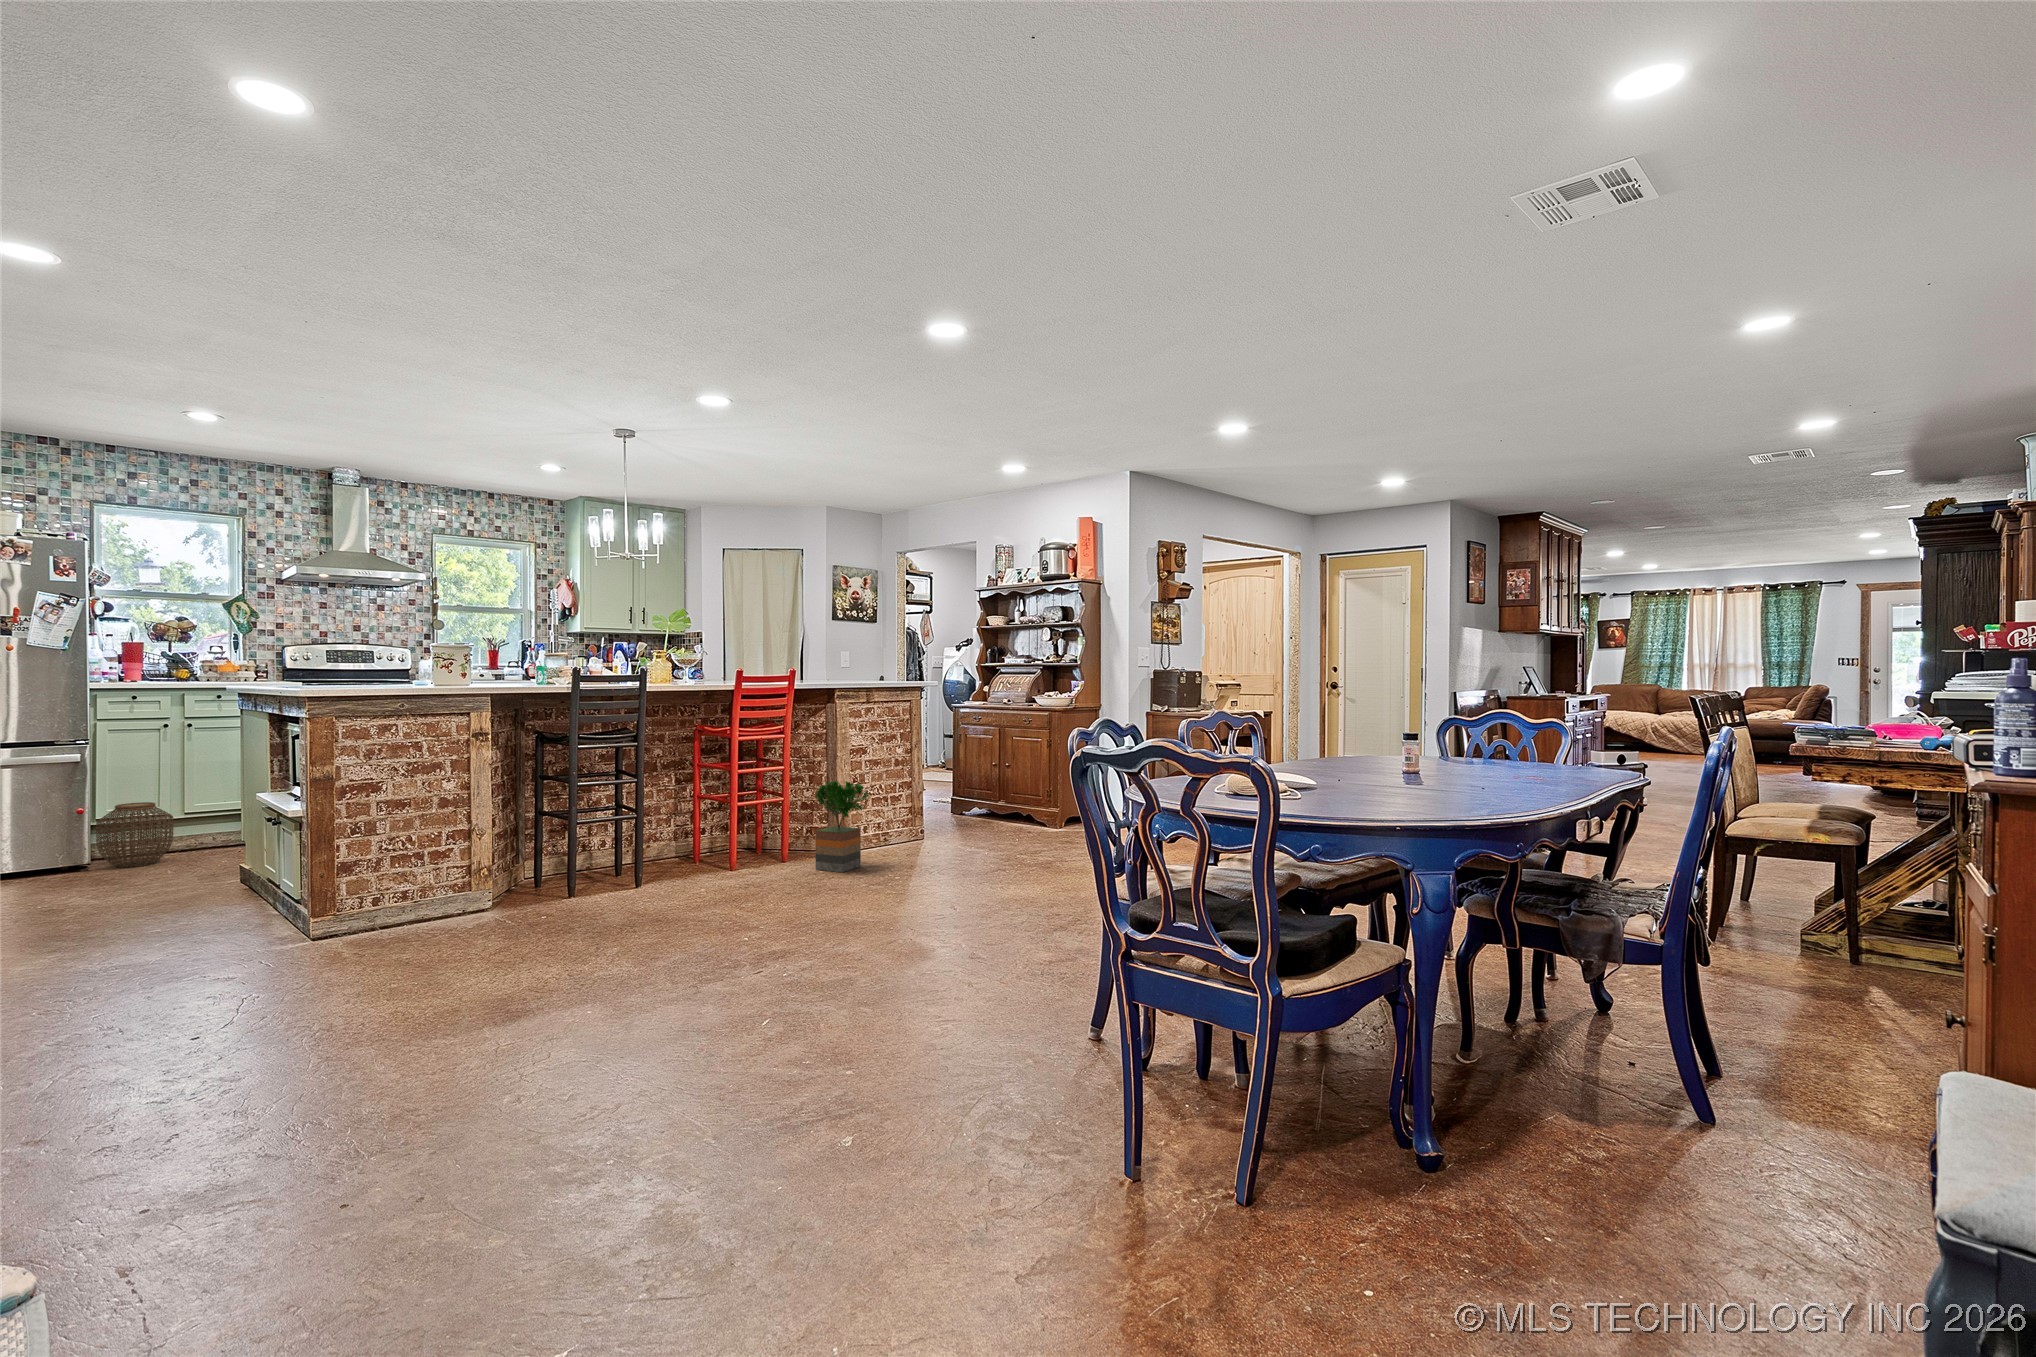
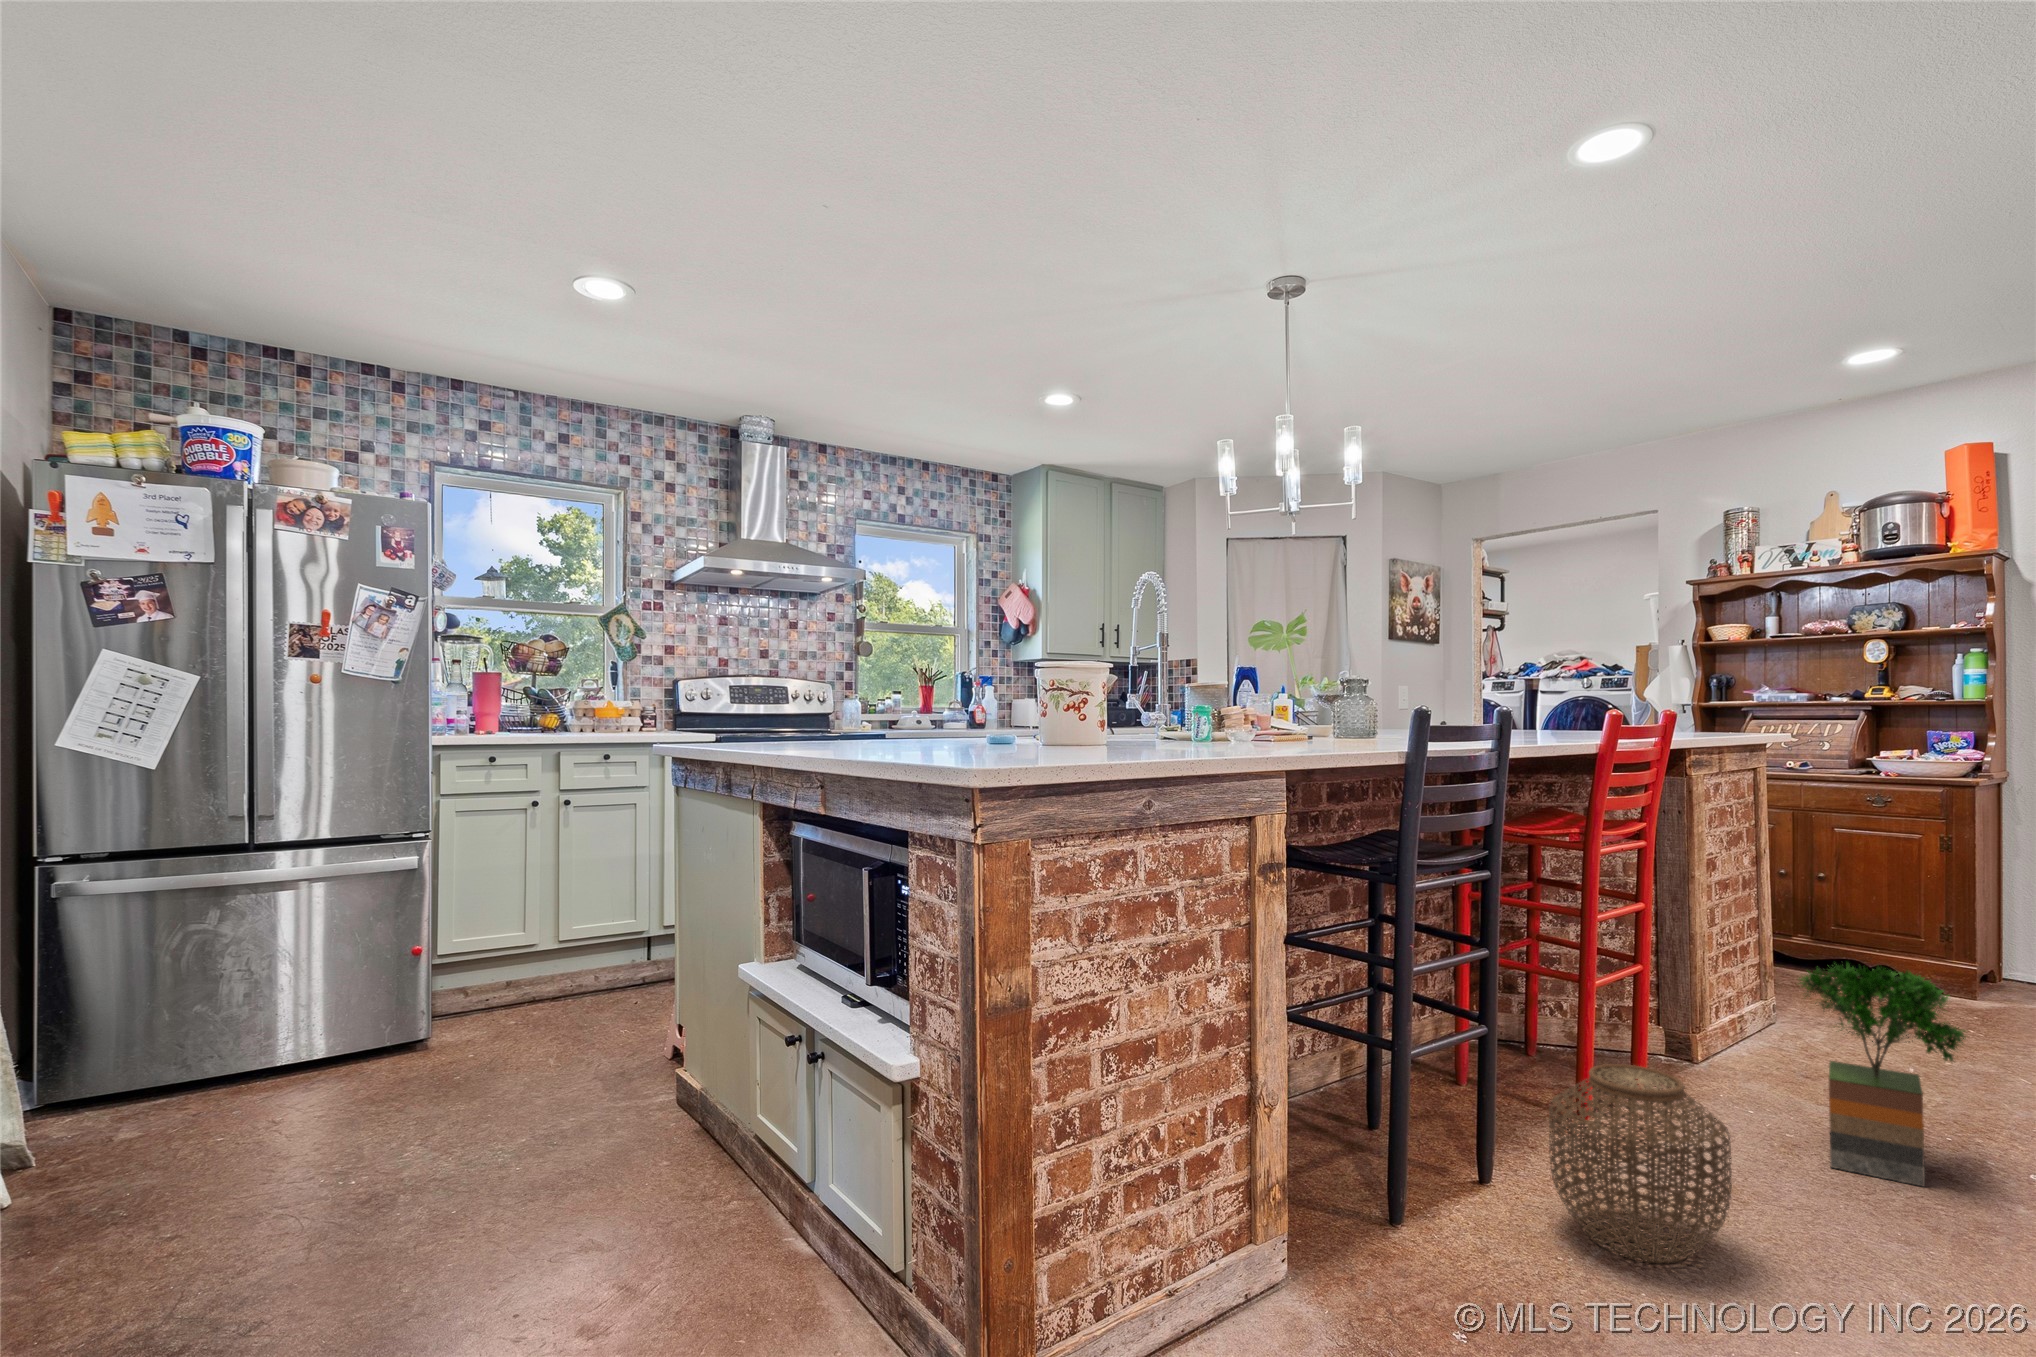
woven basket: present [96,802,173,867] -> present [1549,1064,1732,1263]

